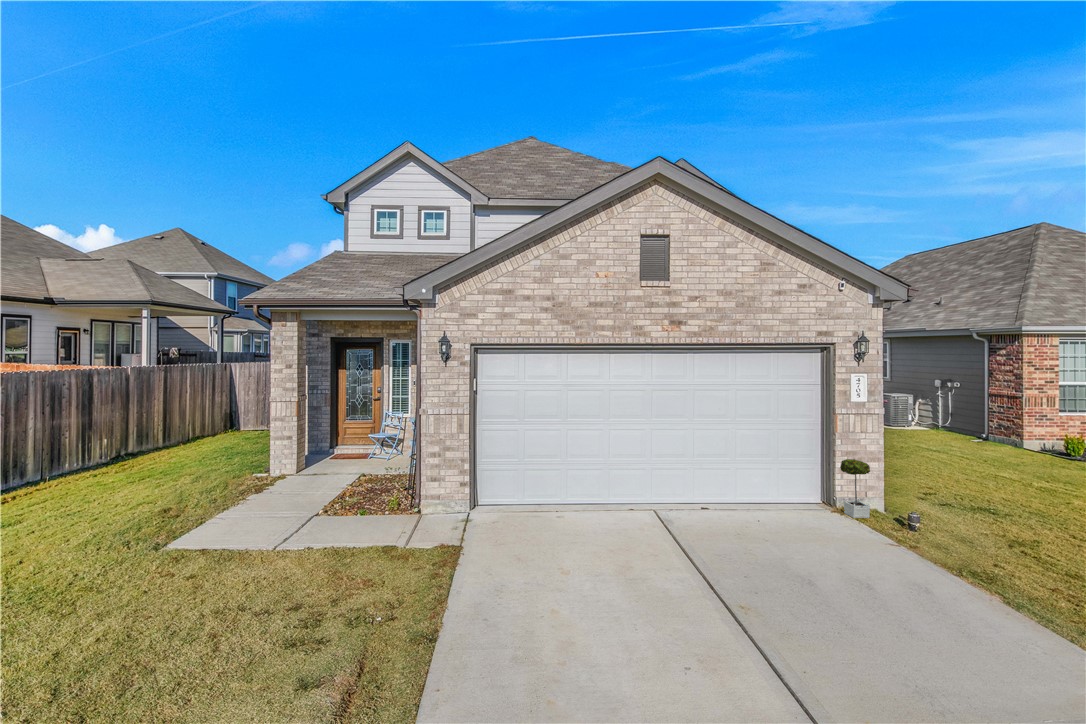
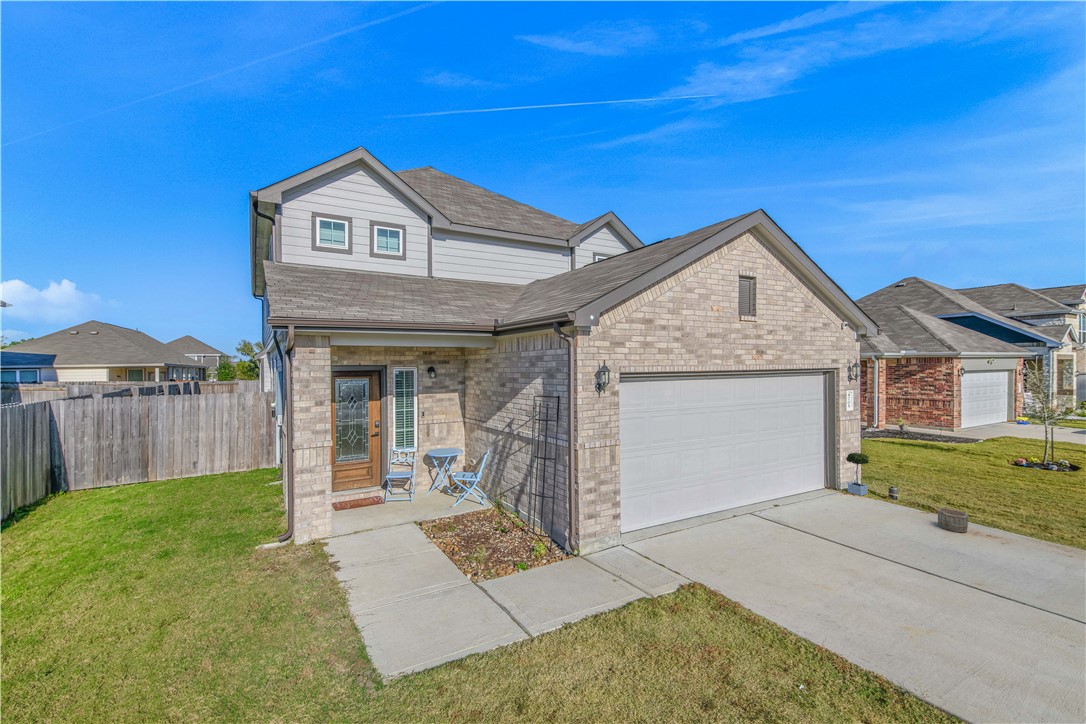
wooden bucket: none [889,531,926,563] -> present [937,508,969,533]

